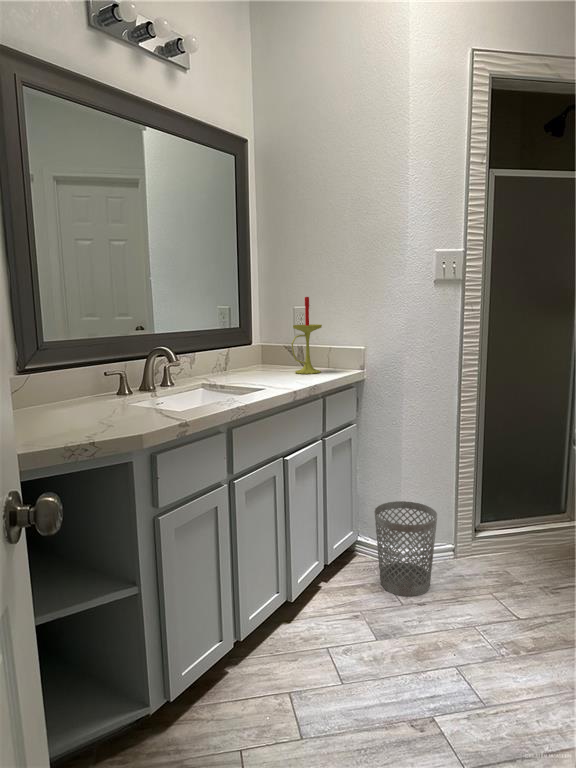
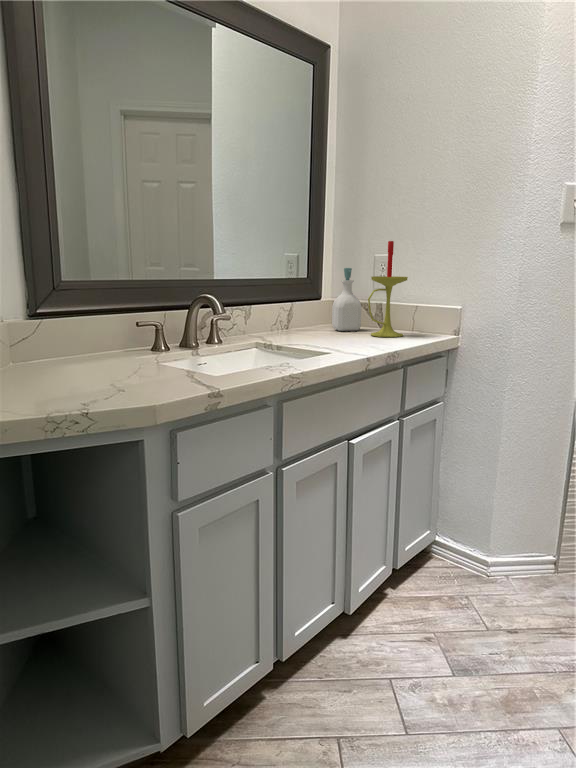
soap bottle: none [262,318,287,370] -> present [332,268,362,331]
wastebasket: present [375,501,437,596] -> none [459,500,541,619]

